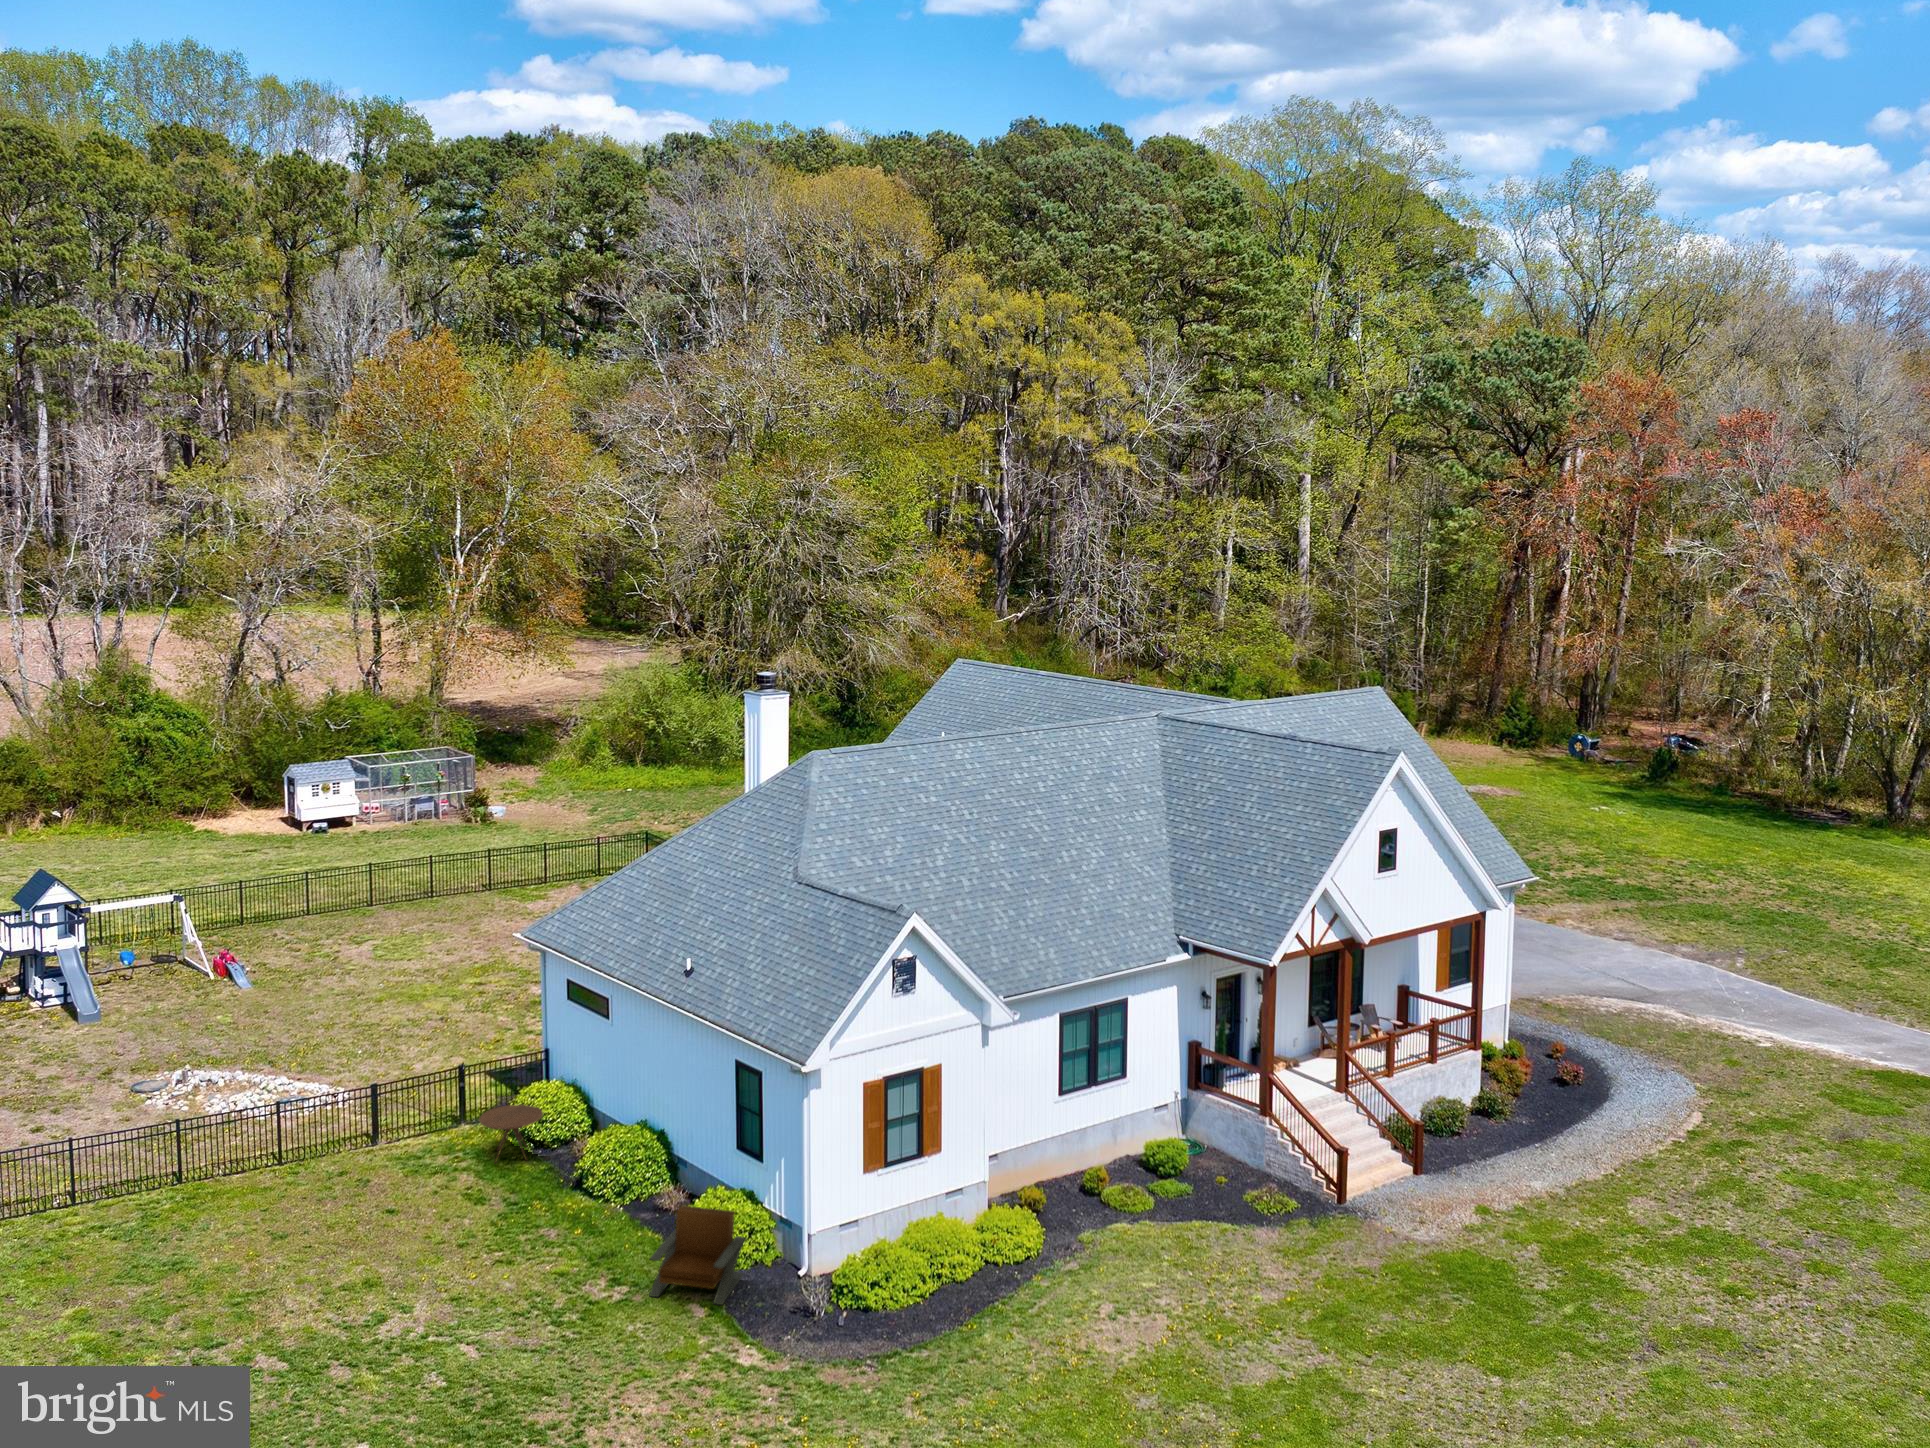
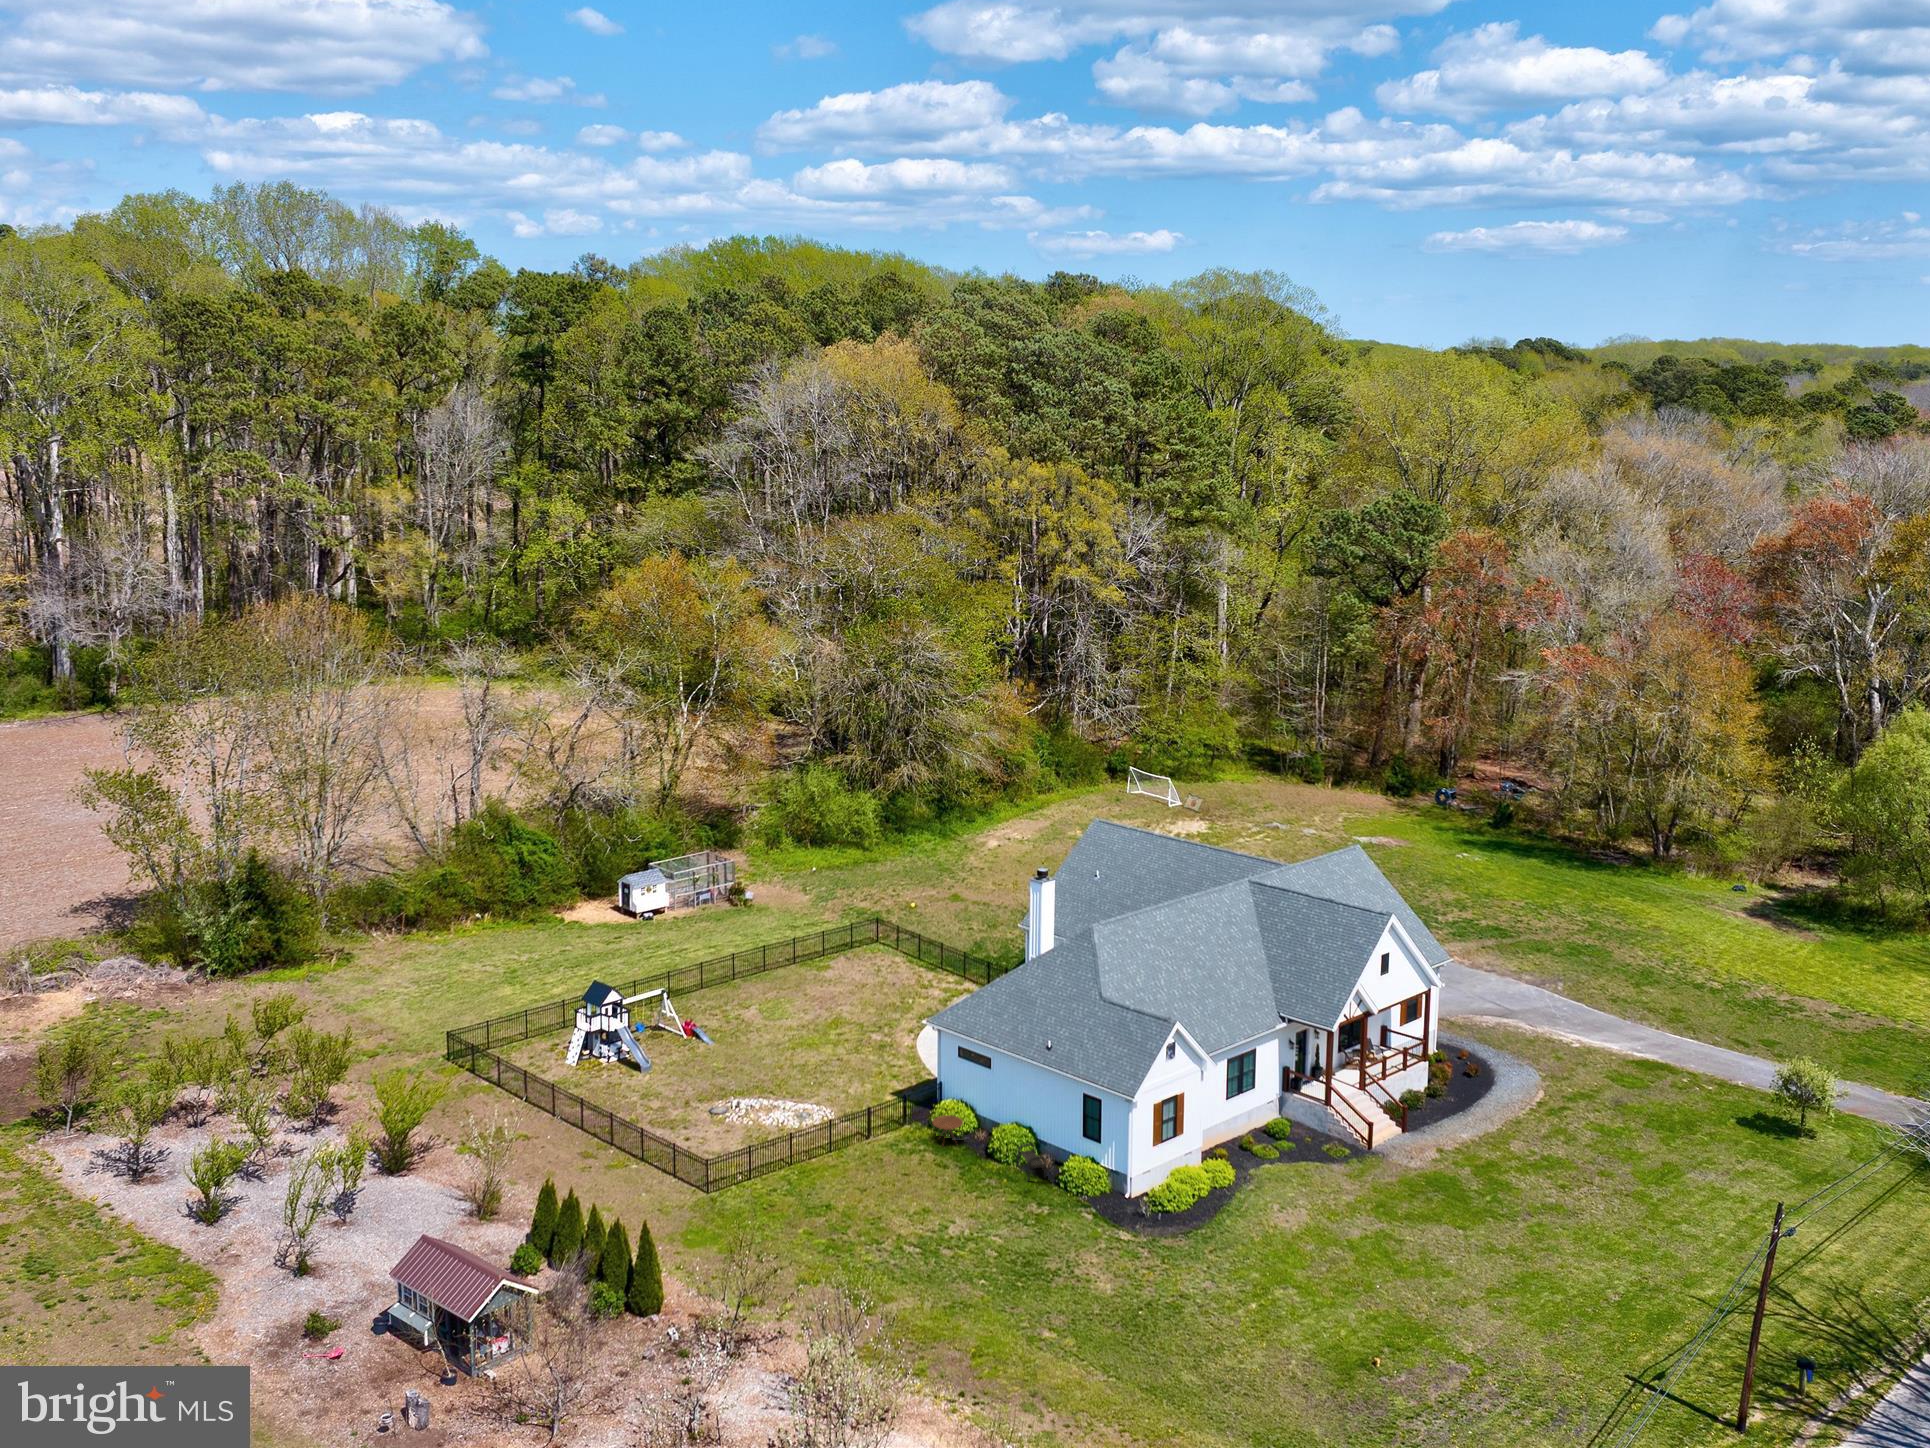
bench: none [612,1159,657,1235] -> present [1017,1143,1047,1181]
lounge chair: present [650,1206,745,1305] -> none [1064,1166,1102,1213]

